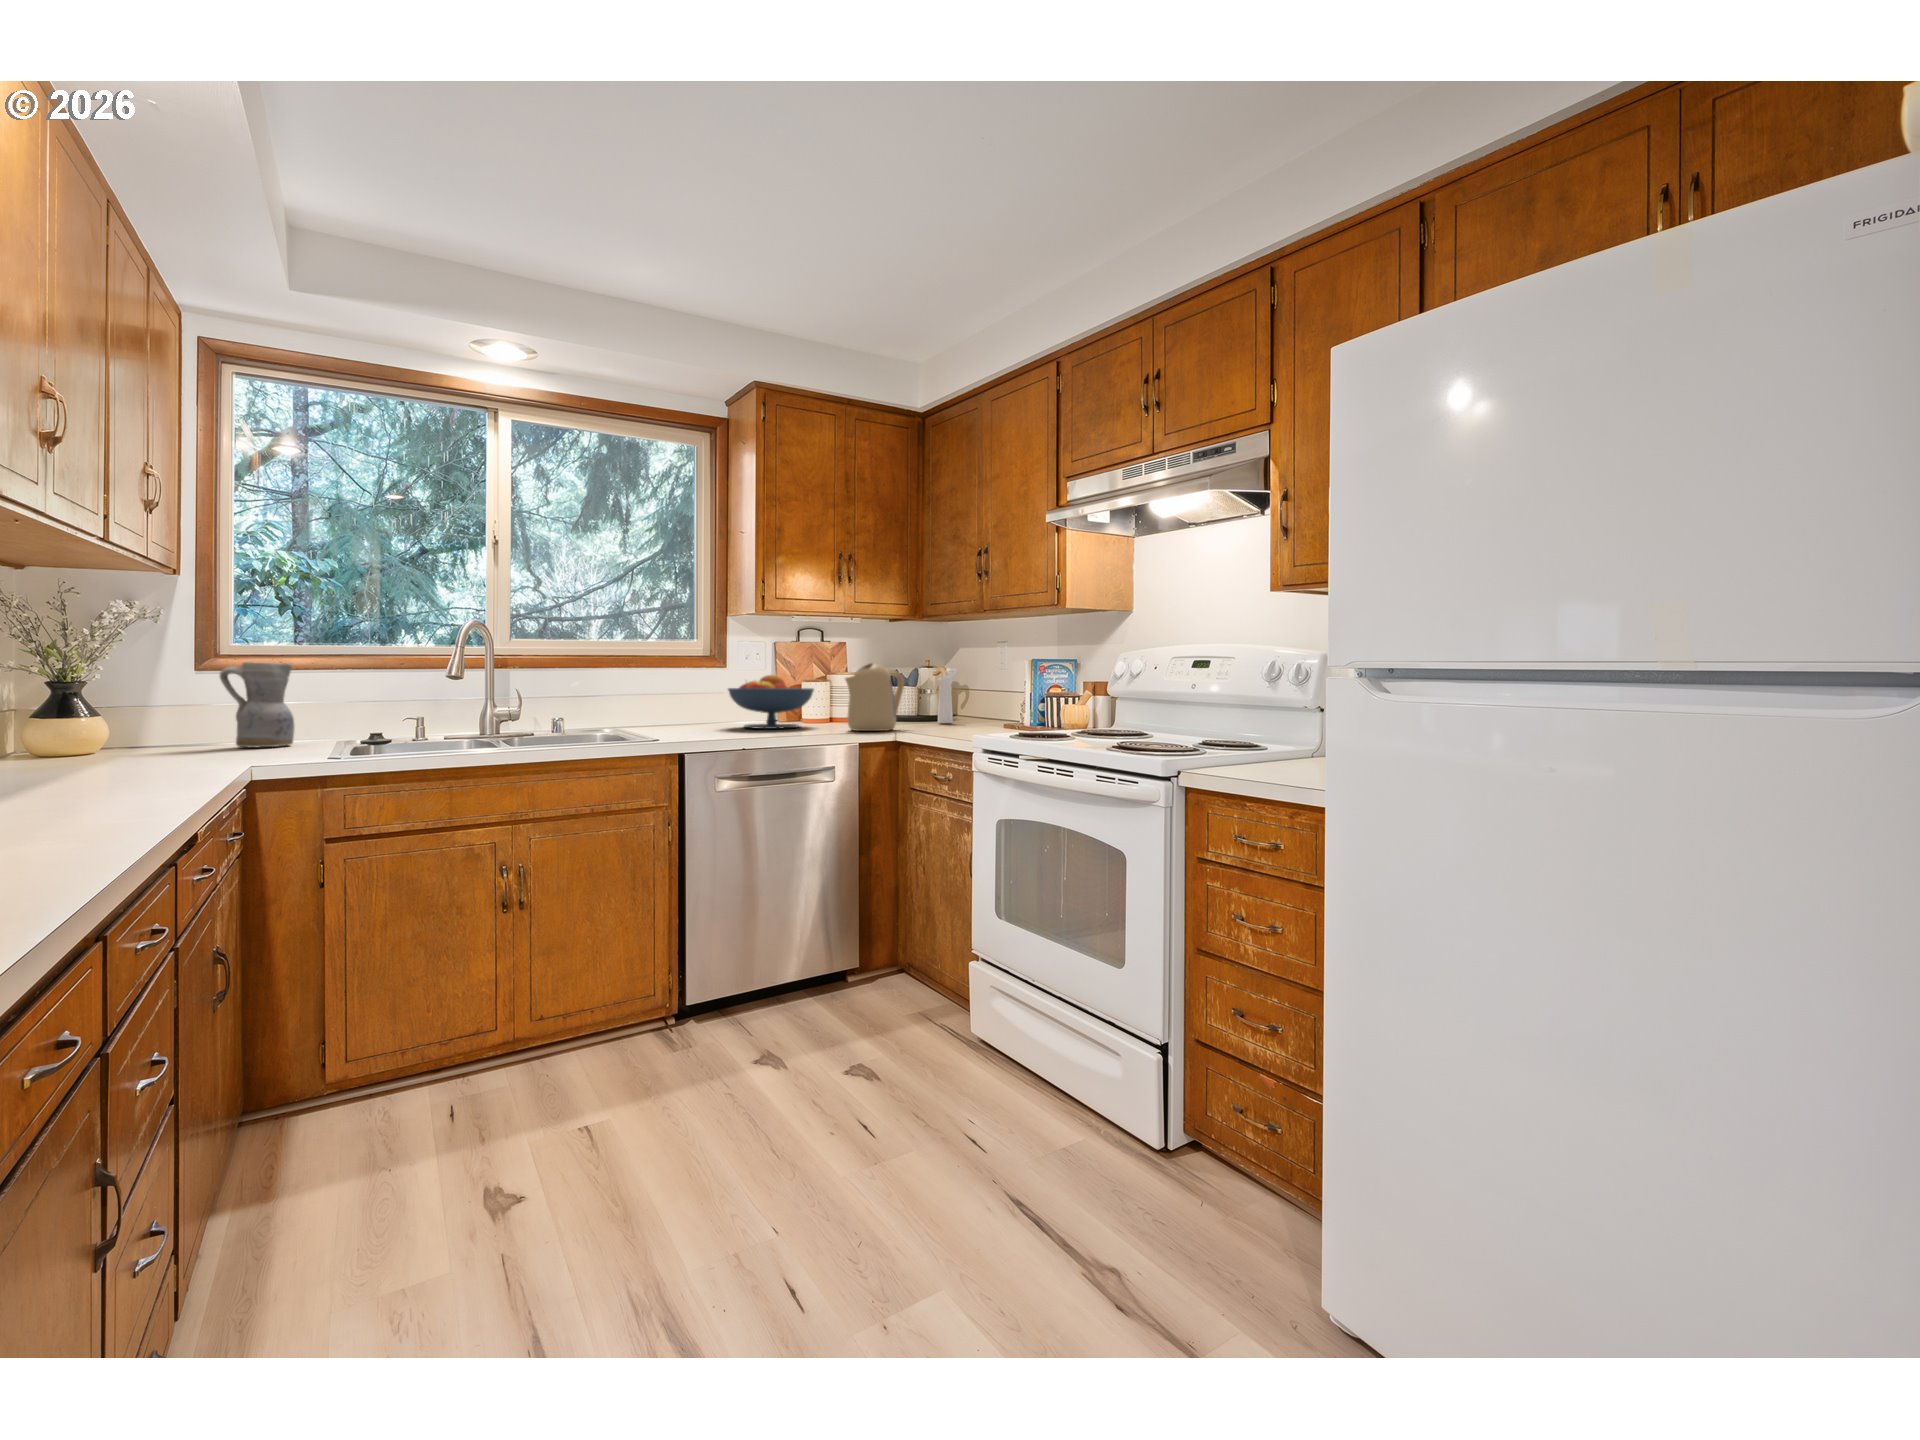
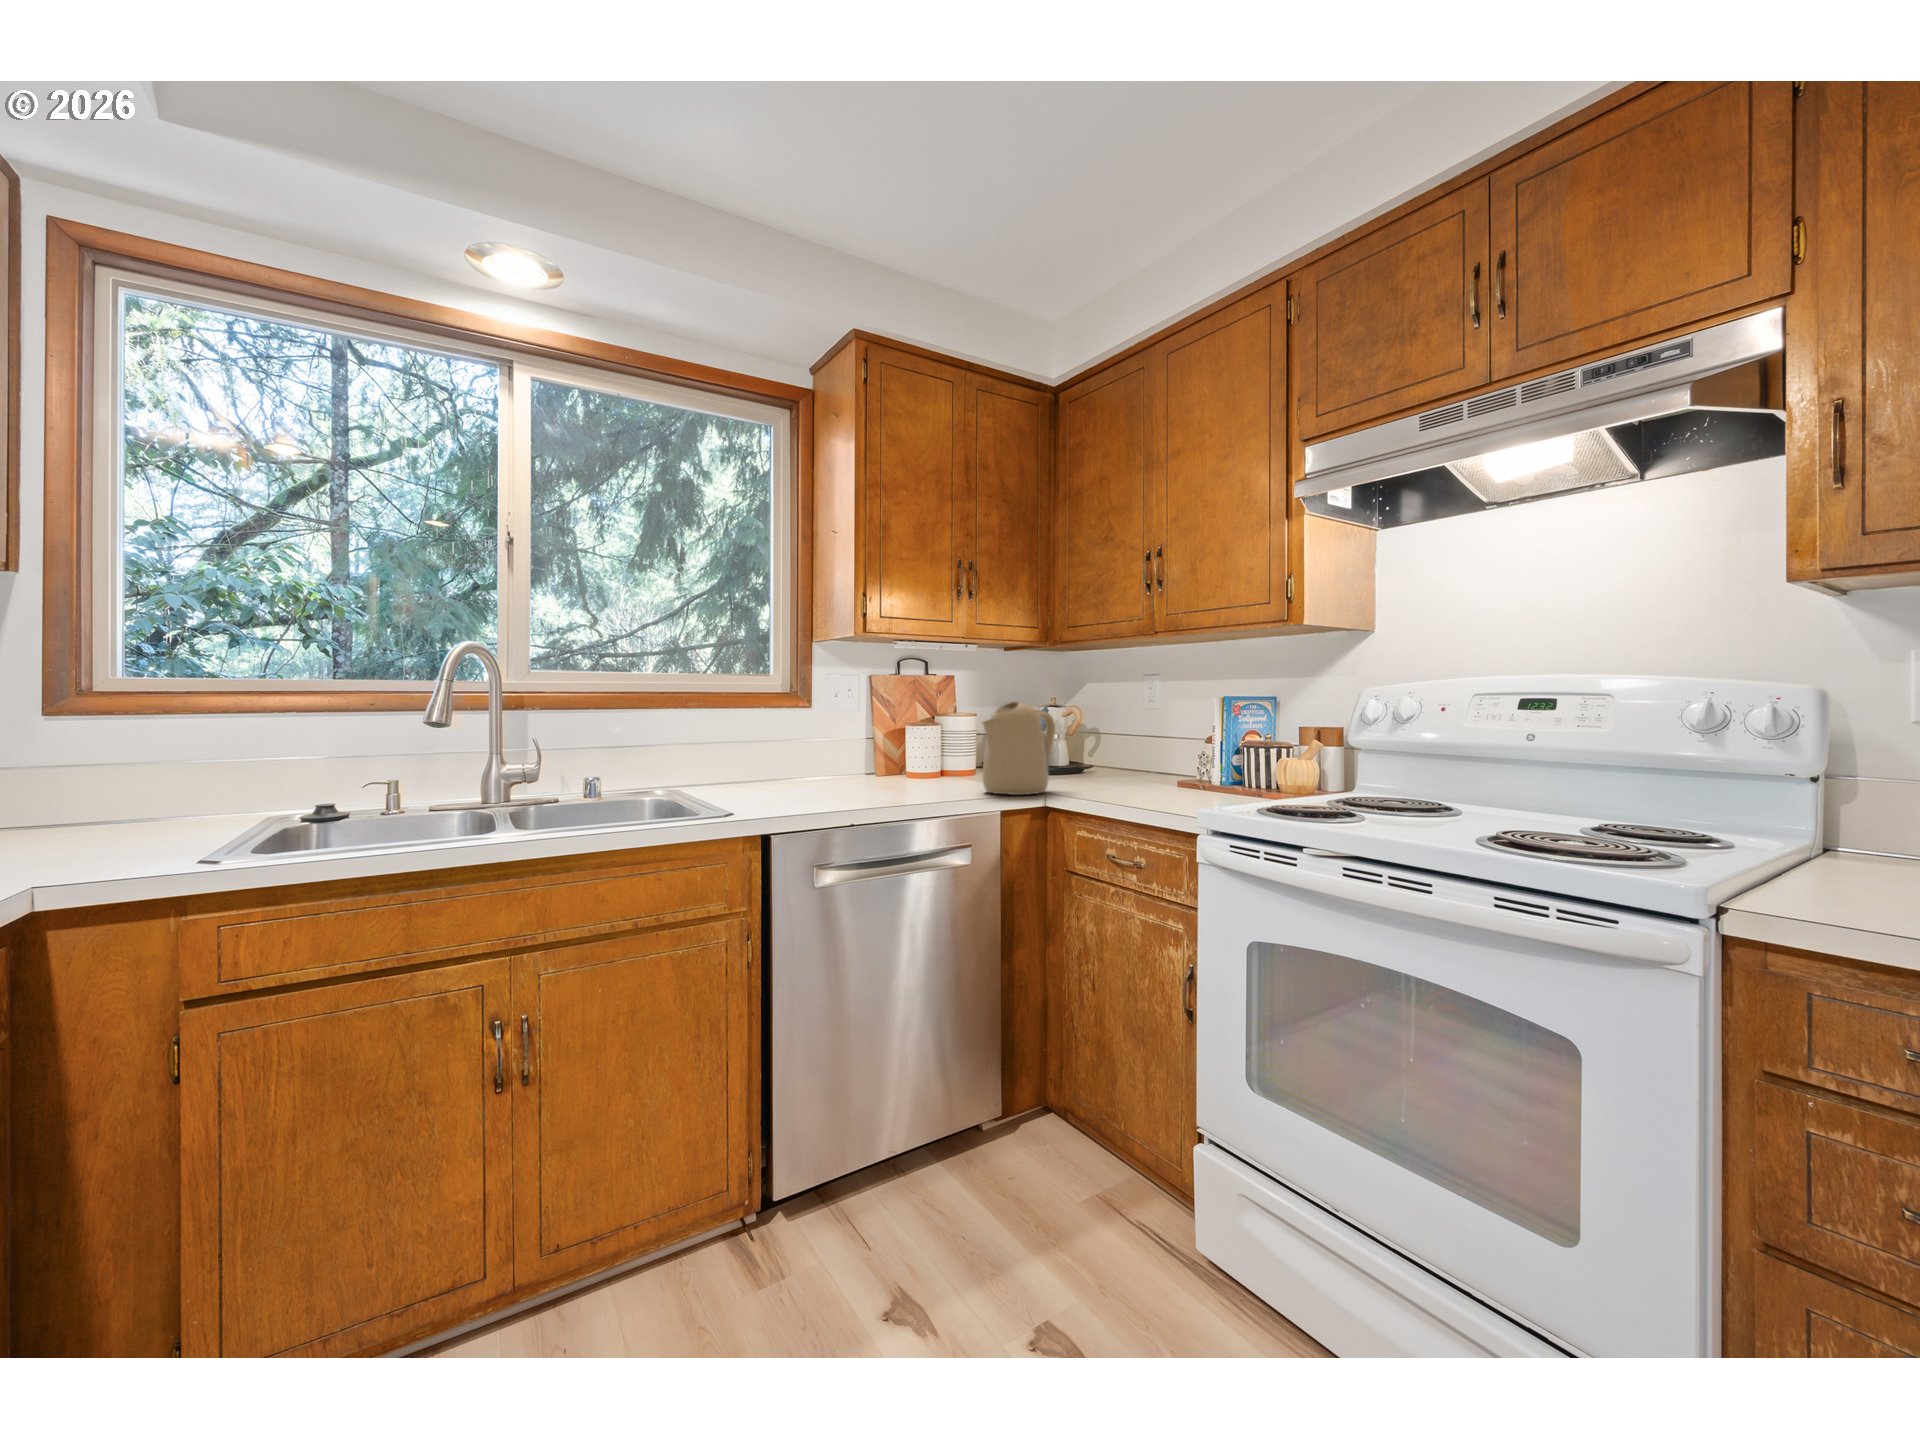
ceramic pitcher: present [220,662,294,747] -> none [76,703,198,833]
pepper mill: present [938,668,957,723] -> none [1084,707,1104,778]
fruit bowl: present [728,675,814,729] -> none [818,716,931,789]

